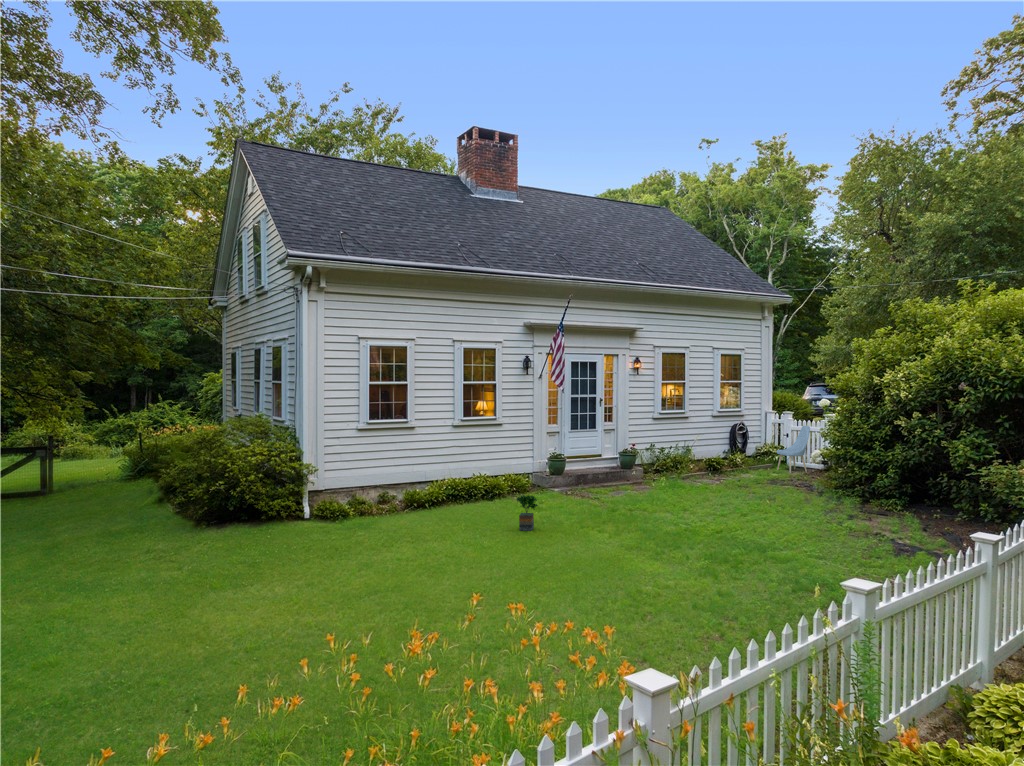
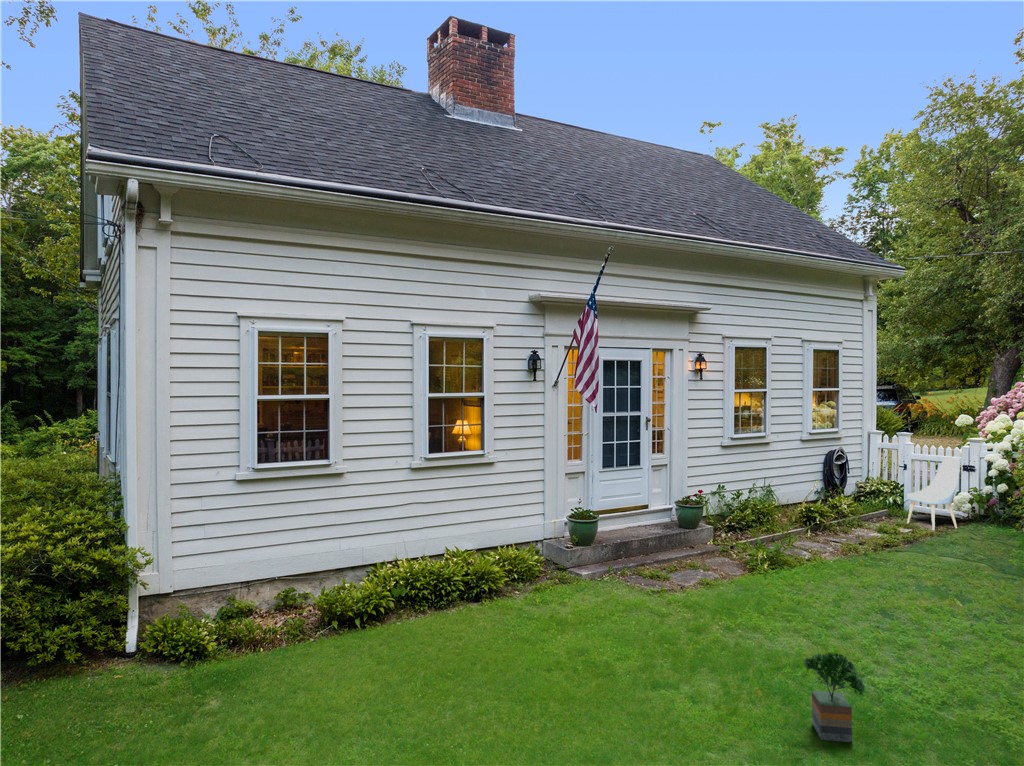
potted tree: present [517,495,538,531] -> present [803,653,865,742]

